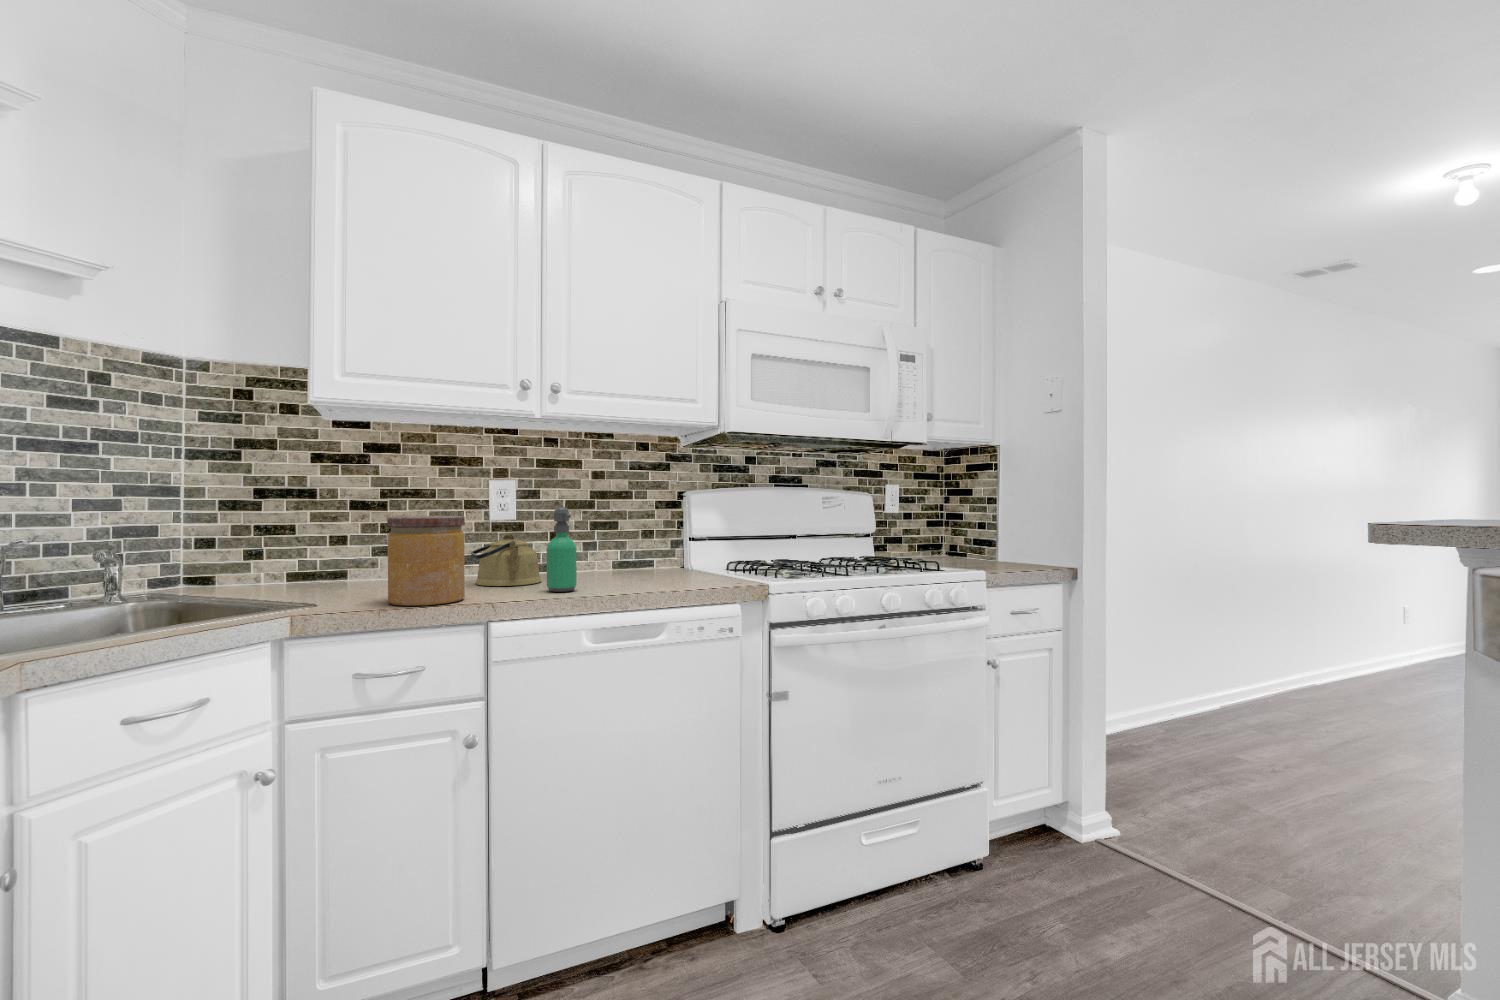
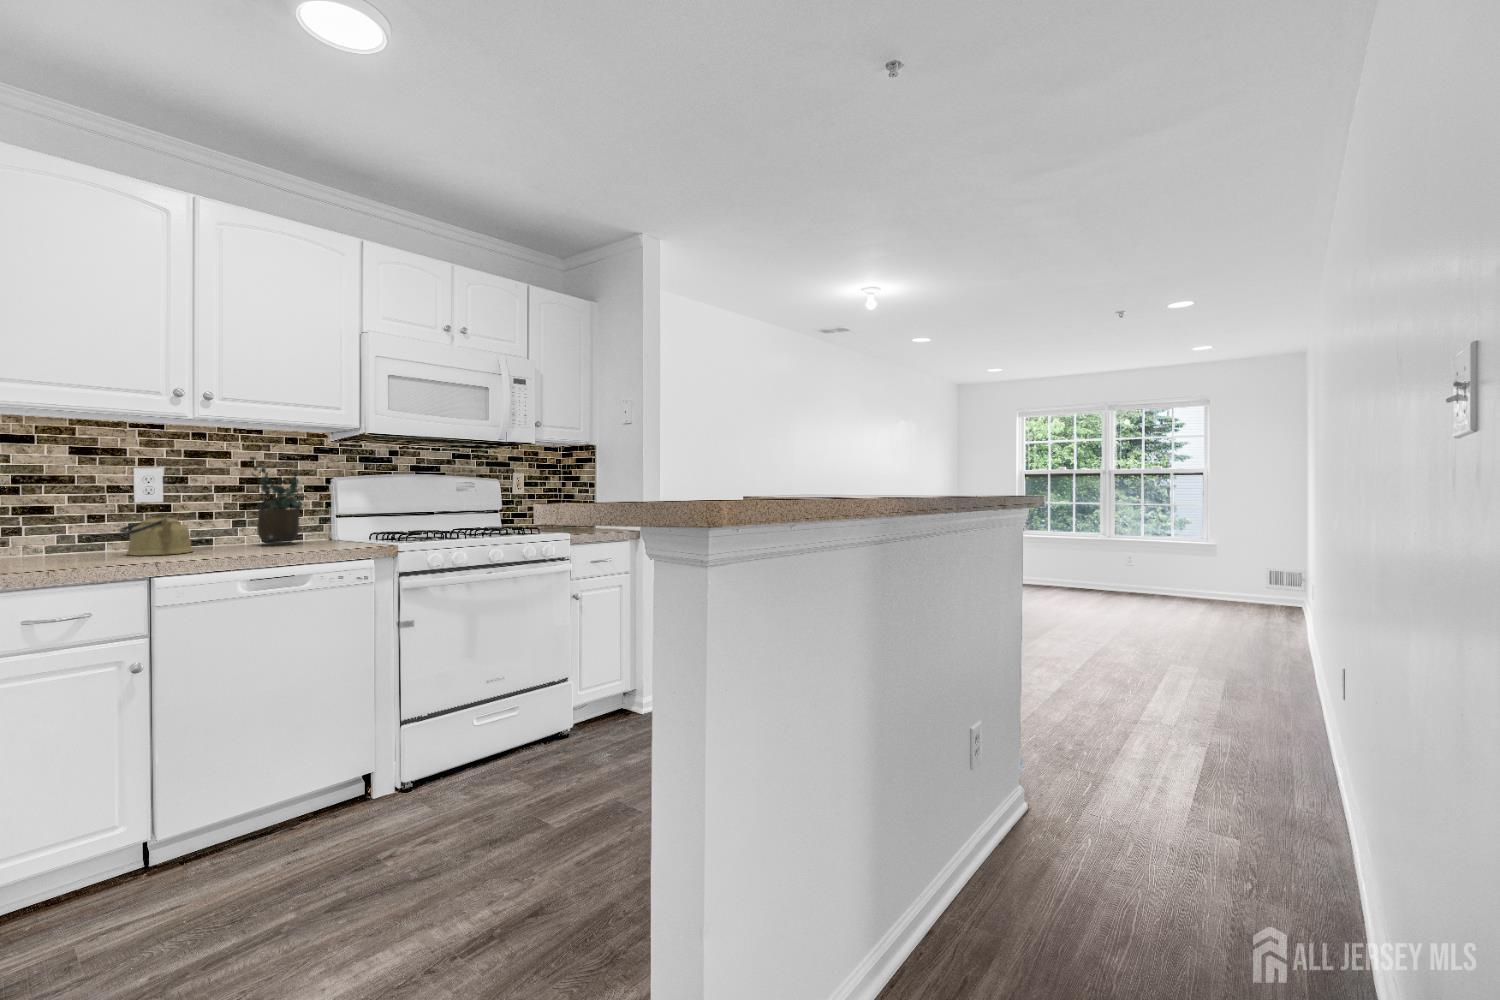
potted plant: none [601,465,660,574] -> present [250,457,307,543]
soap dispenser: present [547,507,577,592] -> none [201,491,230,557]
jar: present [387,516,465,606] -> none [44,499,123,569]

